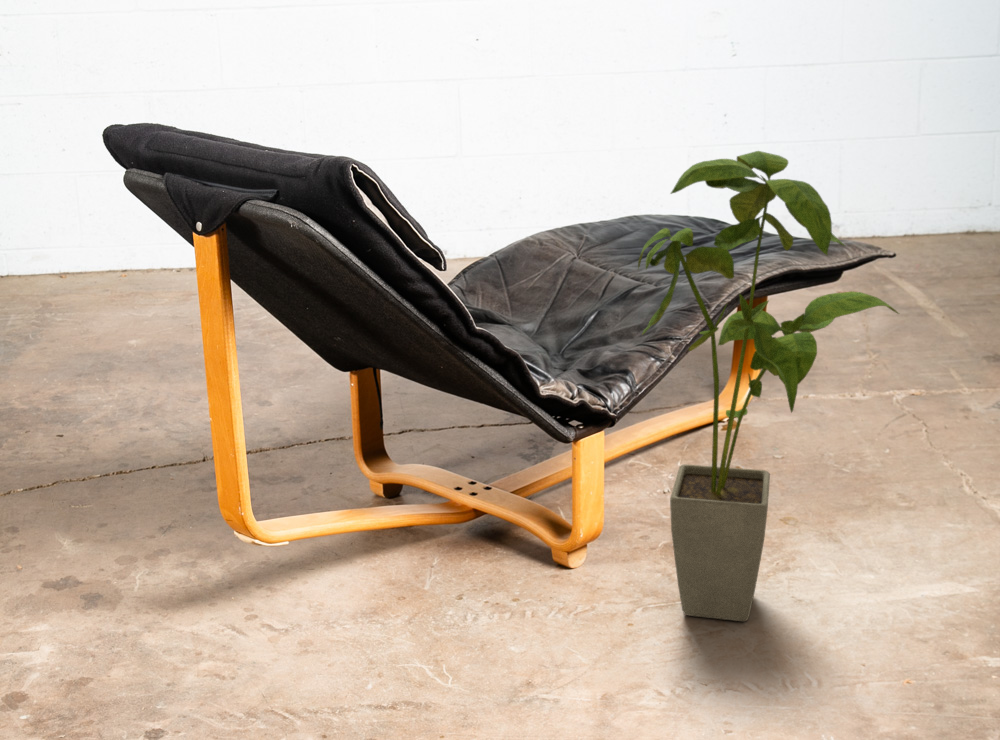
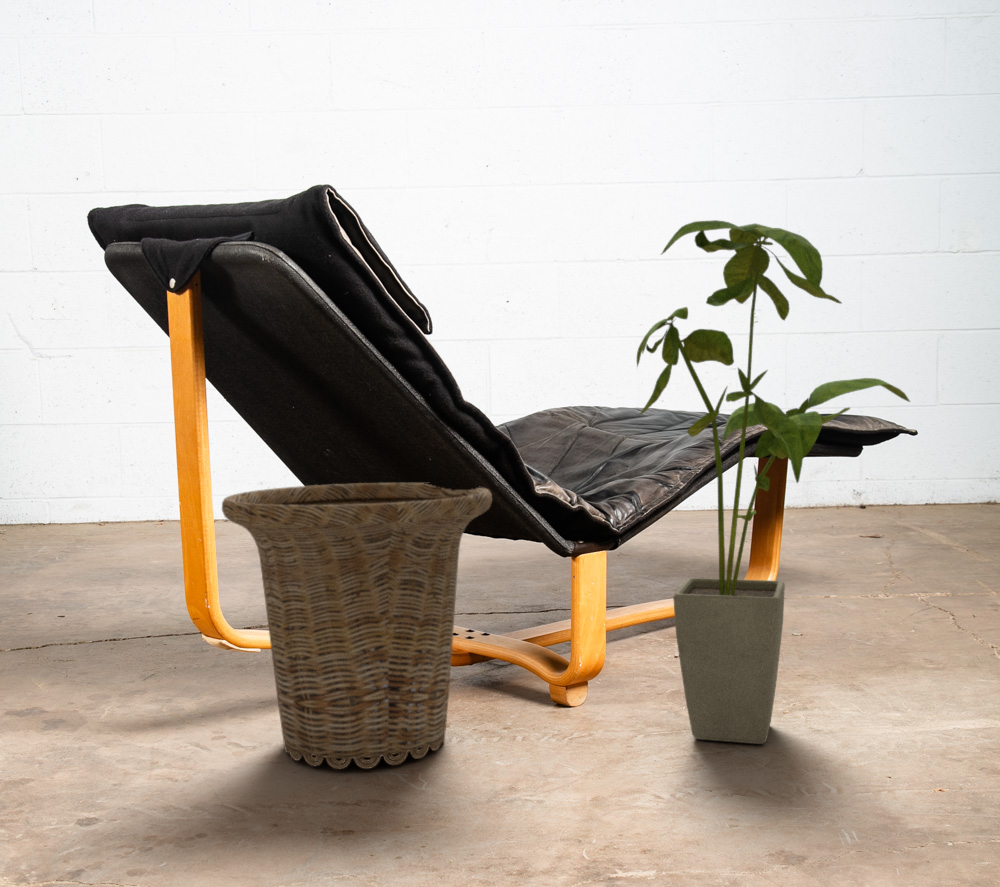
basket: none [245,375,502,664] -> present [222,483,492,769]

